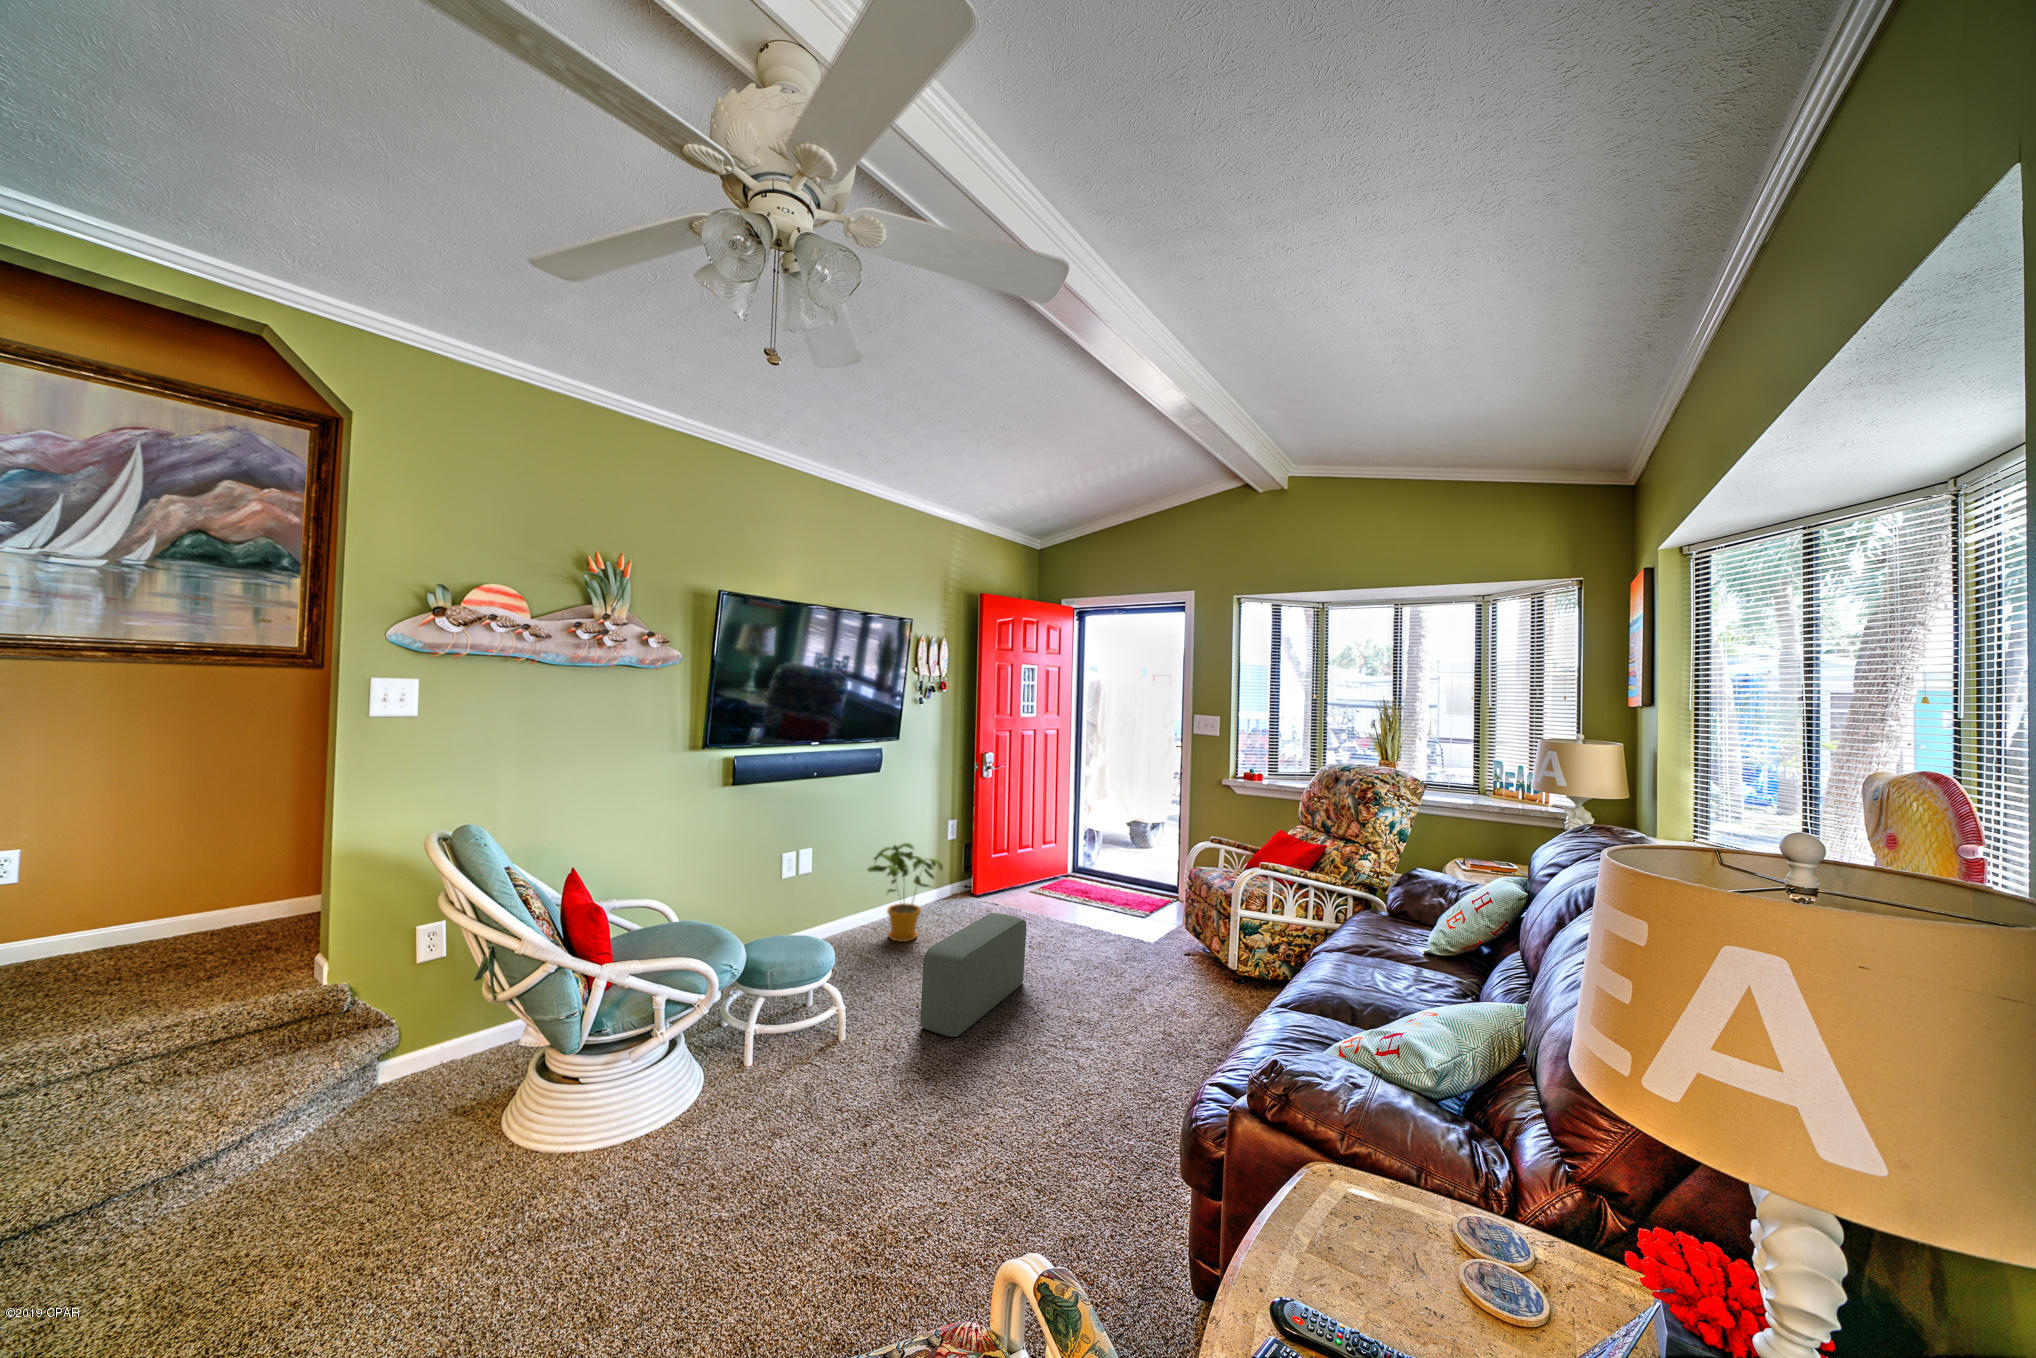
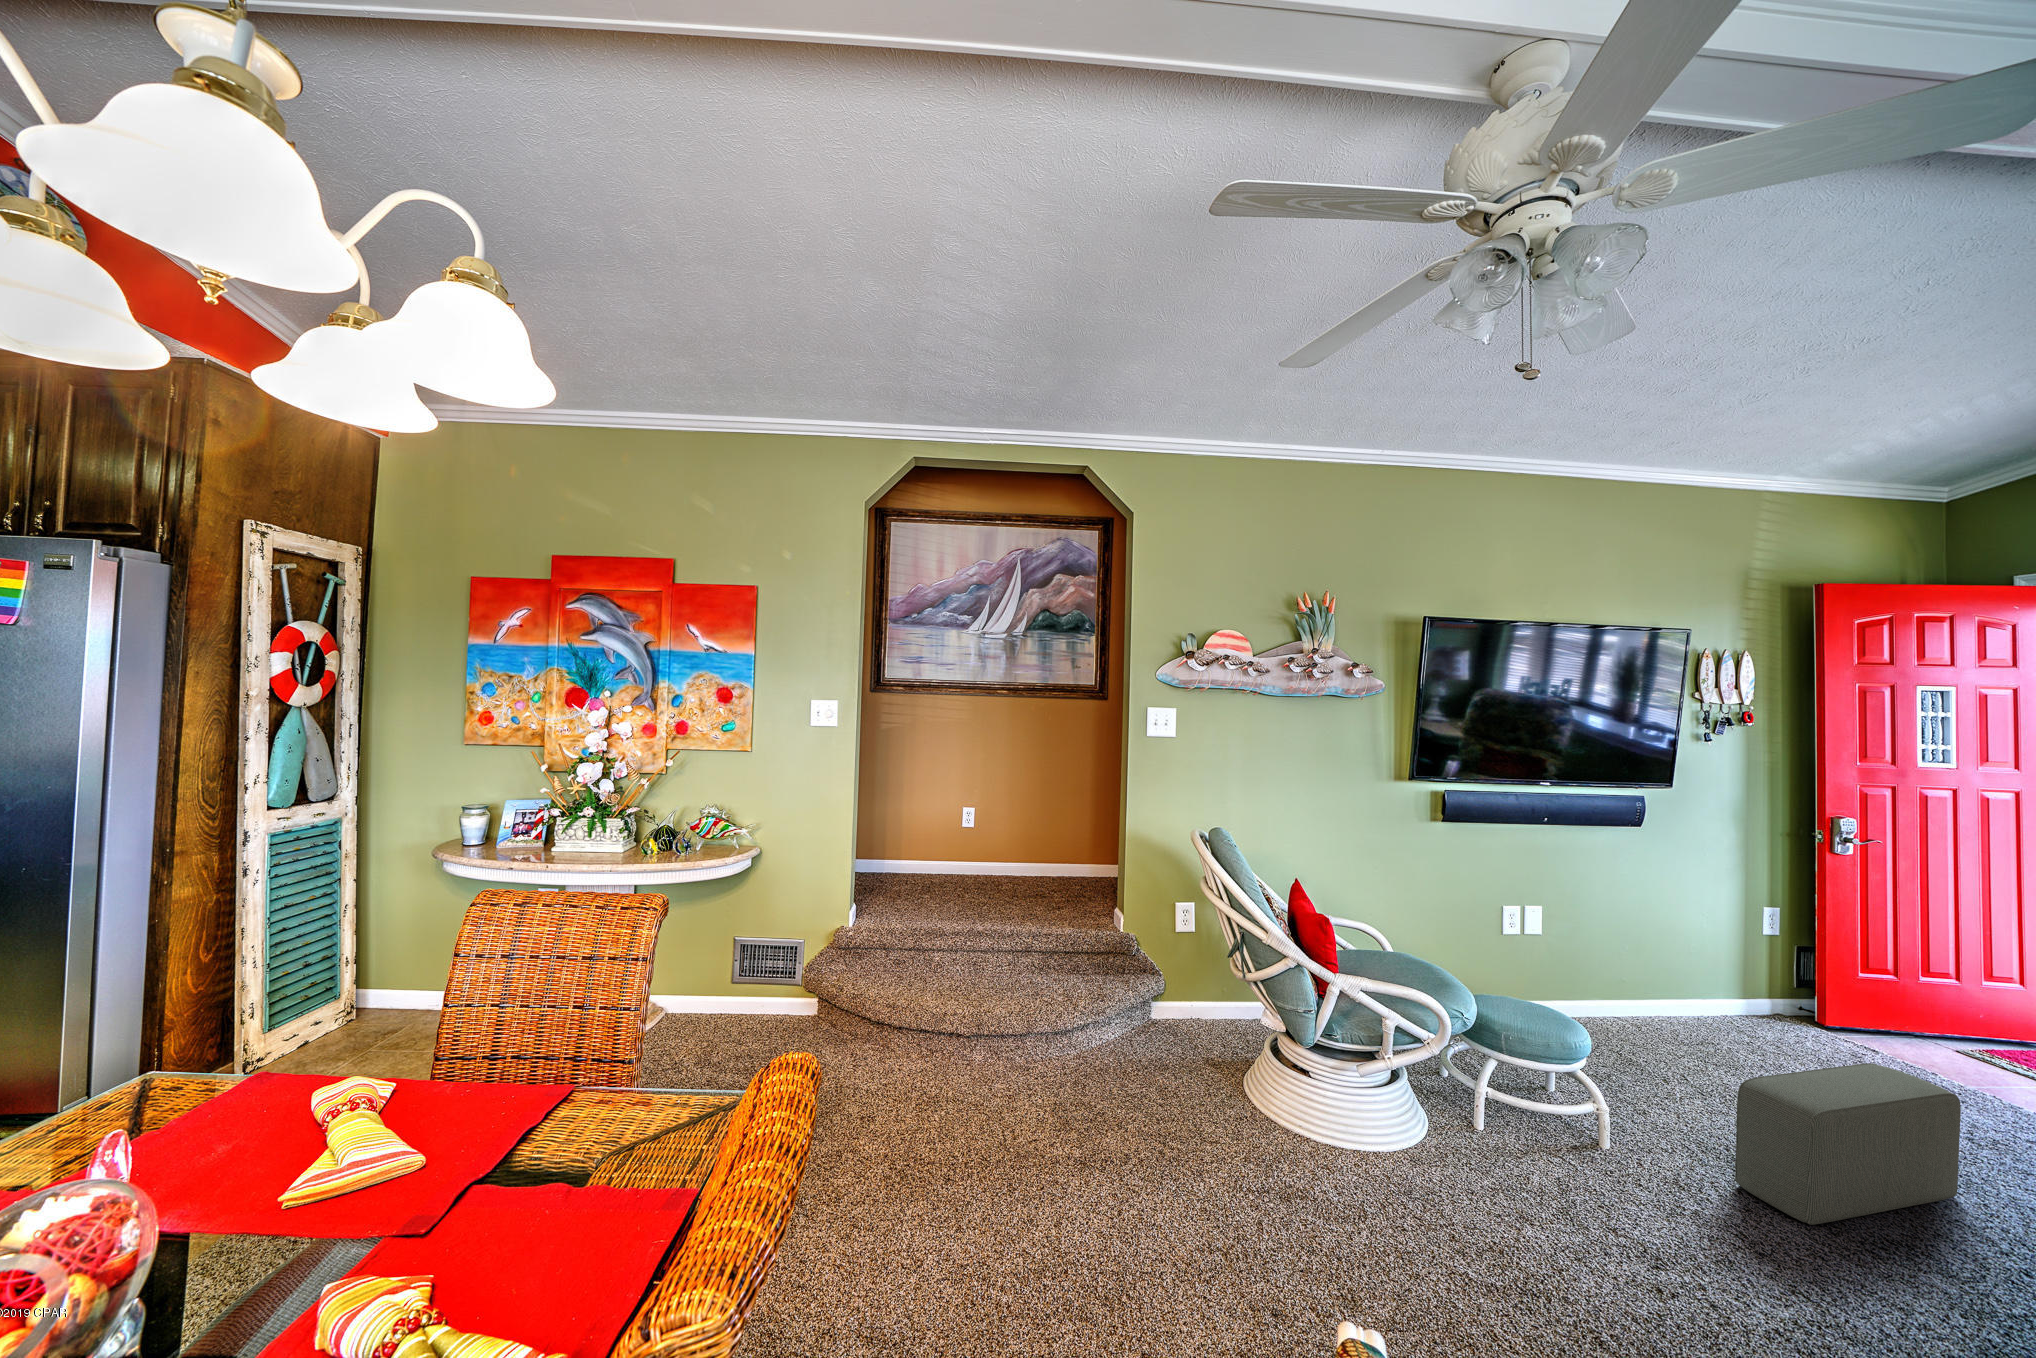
house plant: present [868,843,943,942] -> none [1622,925,1760,1061]

